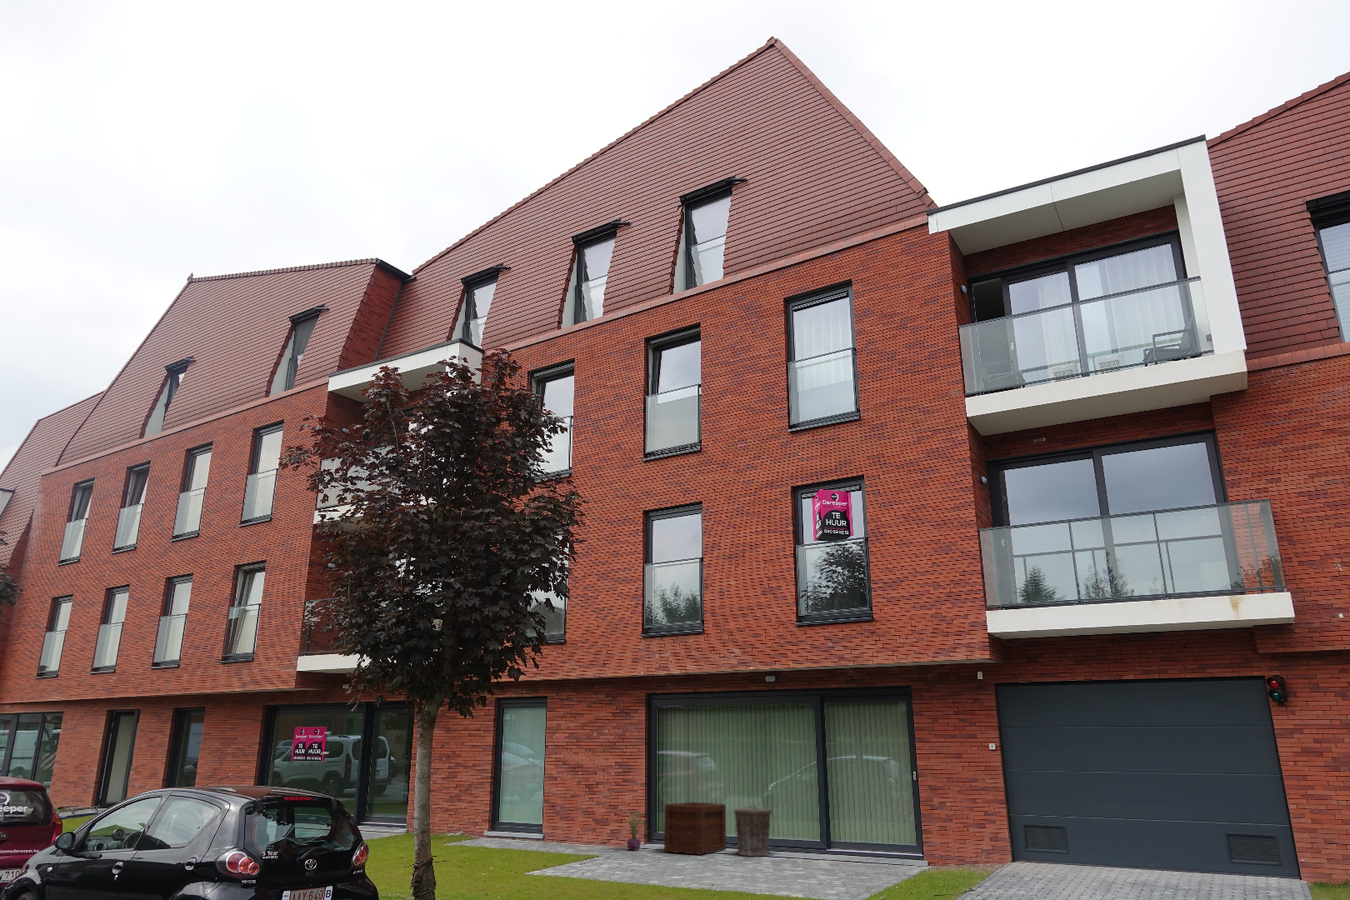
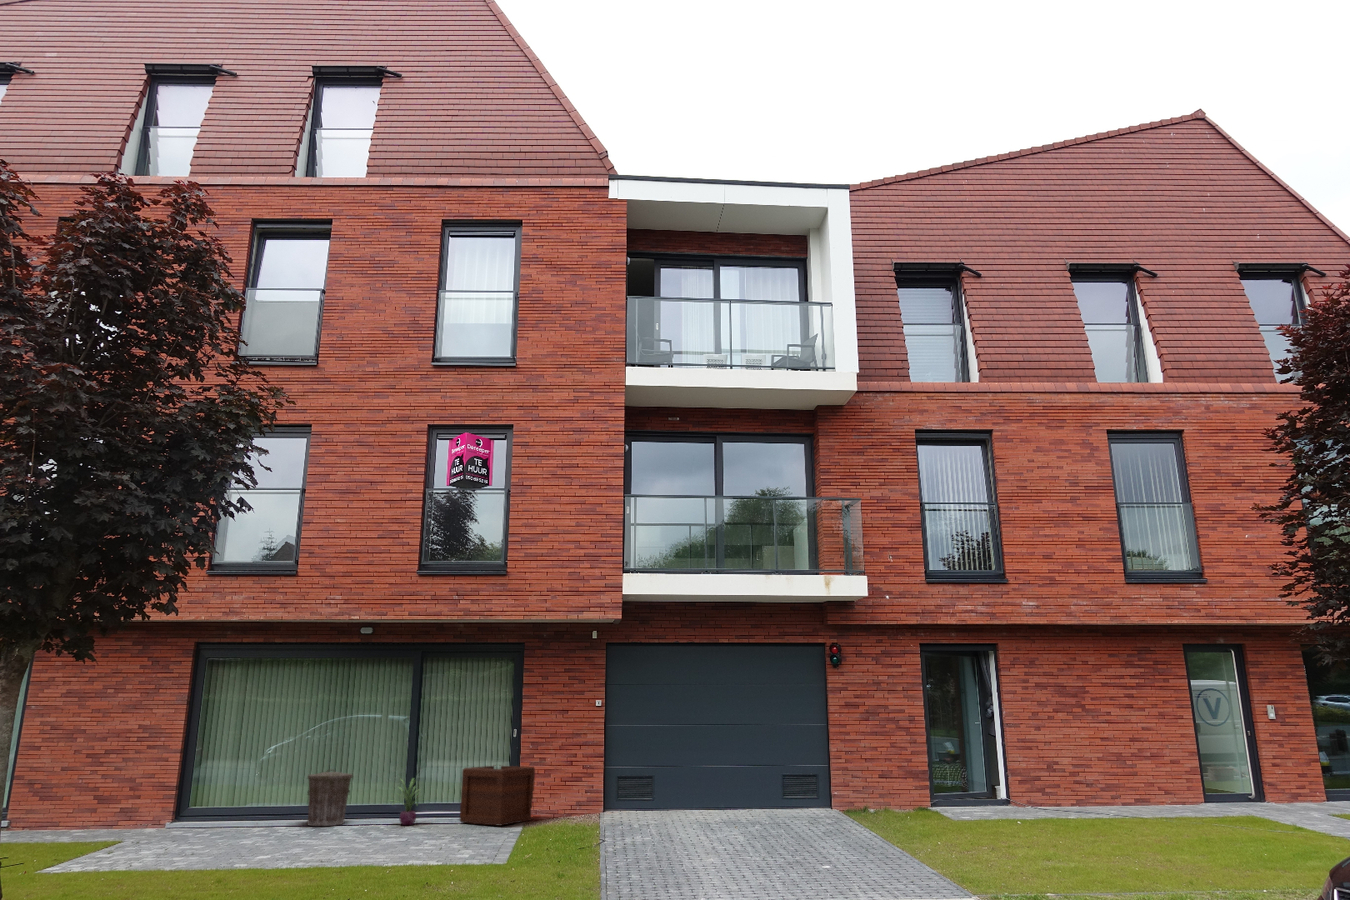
wooden crate: present [664,802,726,854] -> present [460,766,535,825]
decorative plant: present [627,811,641,850] -> present [396,779,417,825]

